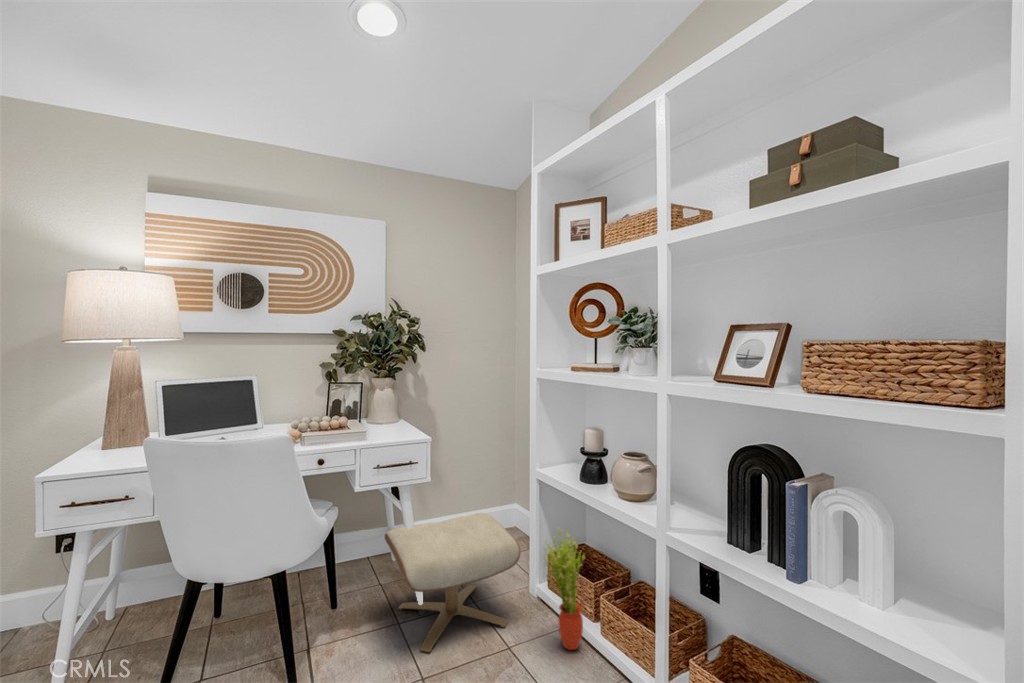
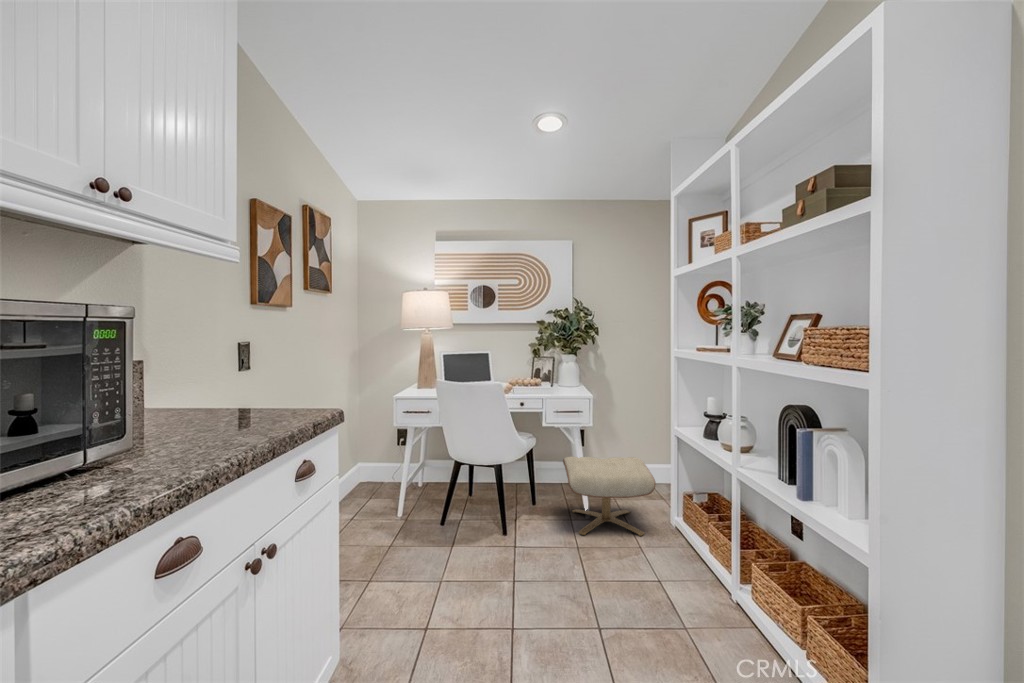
potted plant: present [544,529,585,650] -> none [666,469,697,559]

